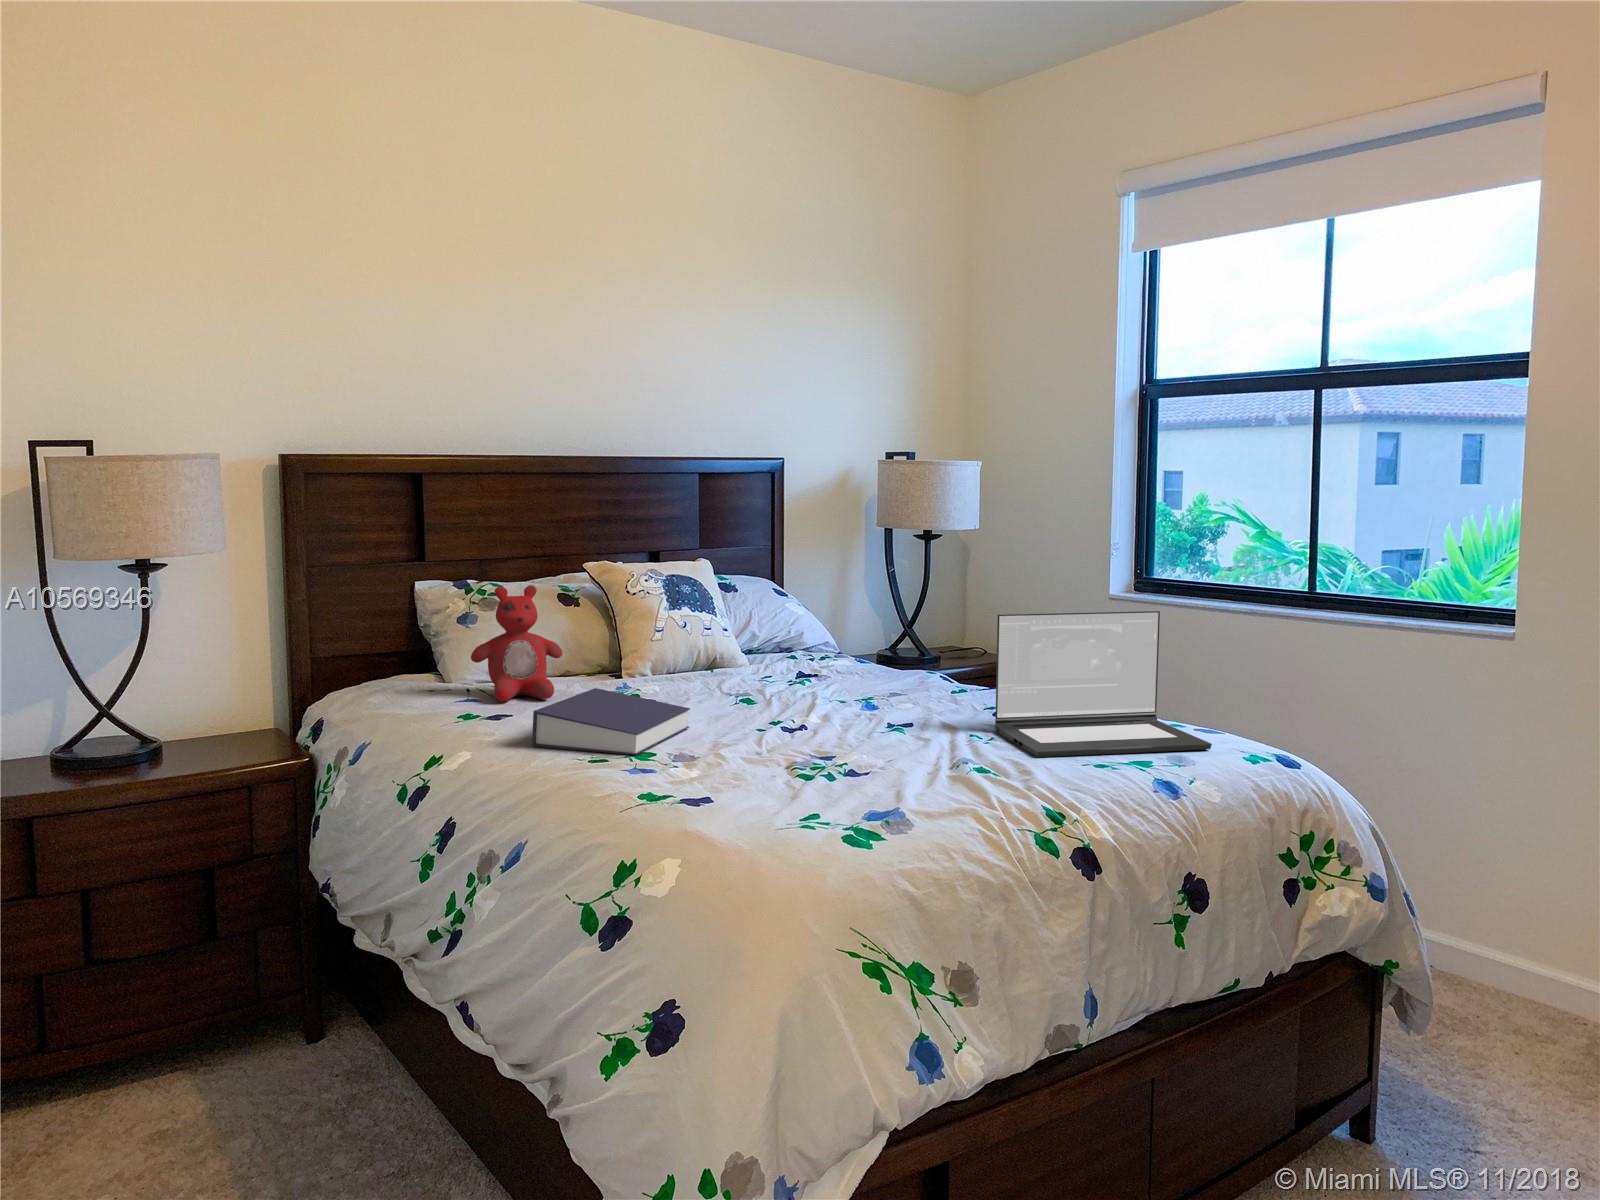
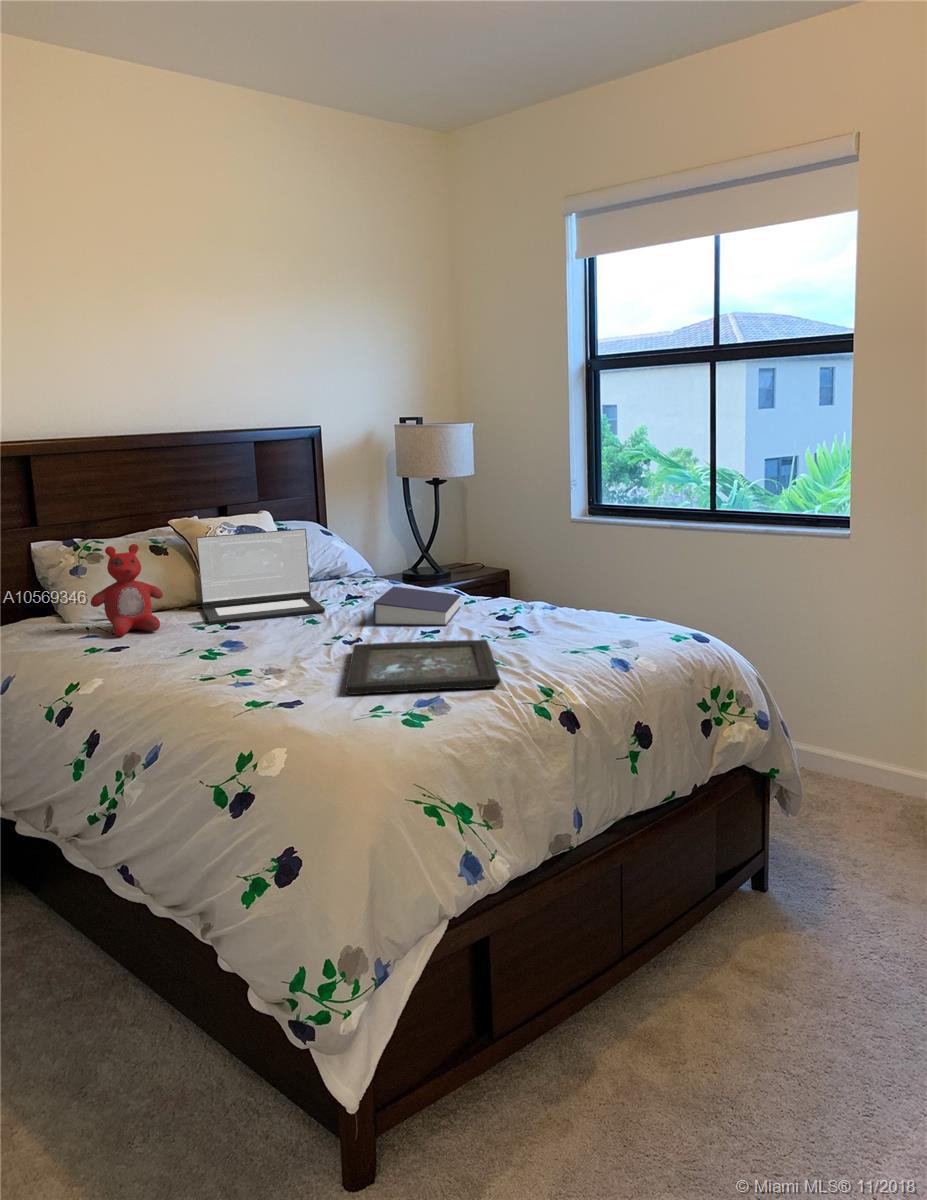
laptop: present [995,611,1212,757] -> present [196,529,325,624]
book: present [532,688,690,755] -> present [373,586,461,626]
tray: none [775,733,990,802] -> present [346,640,500,695]

